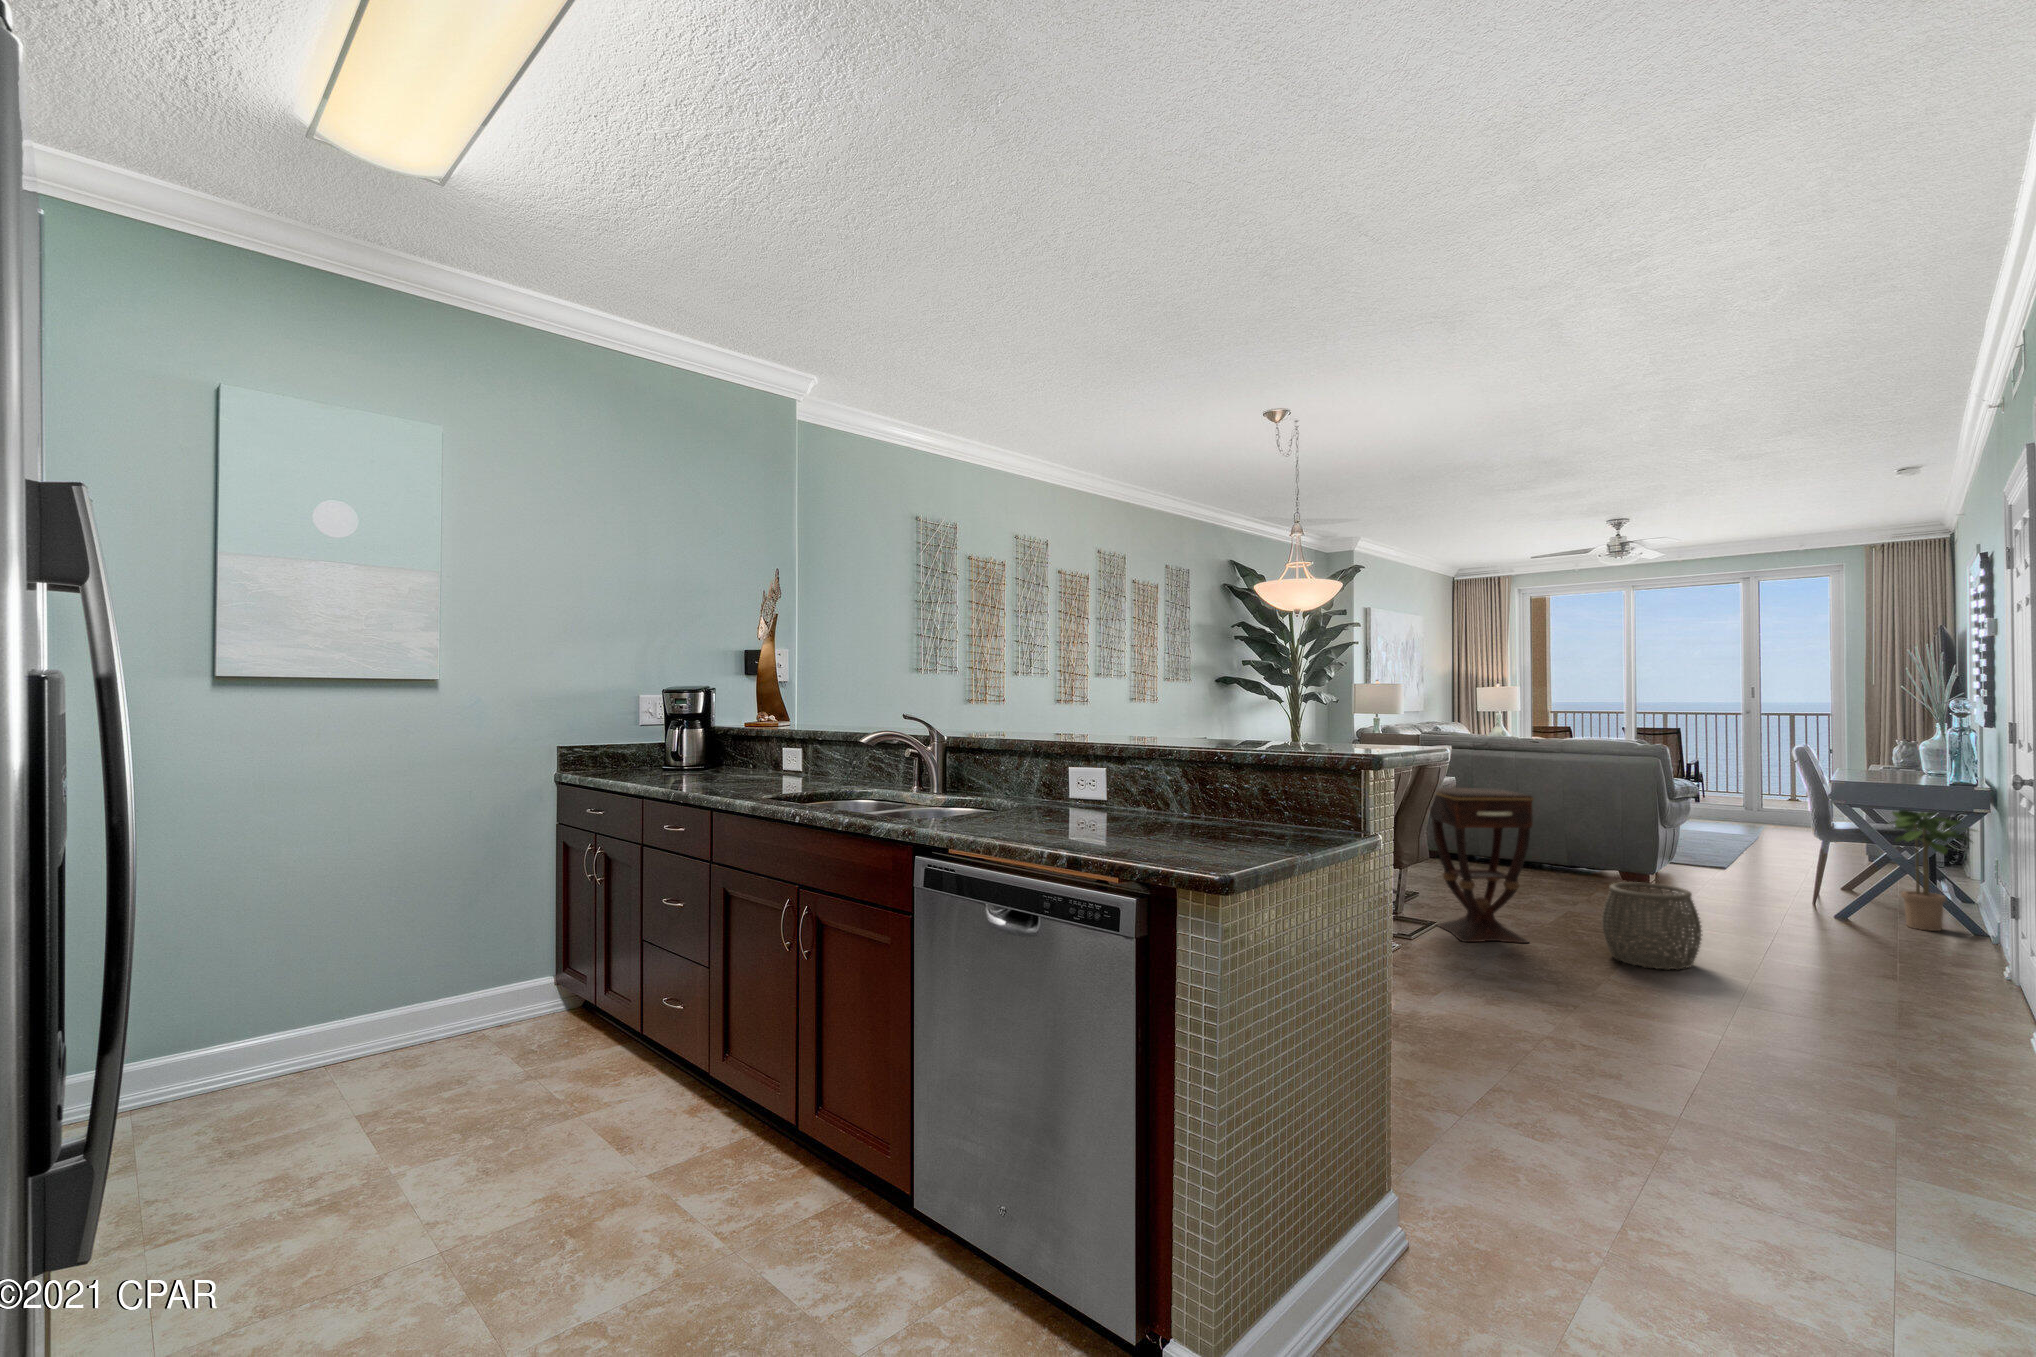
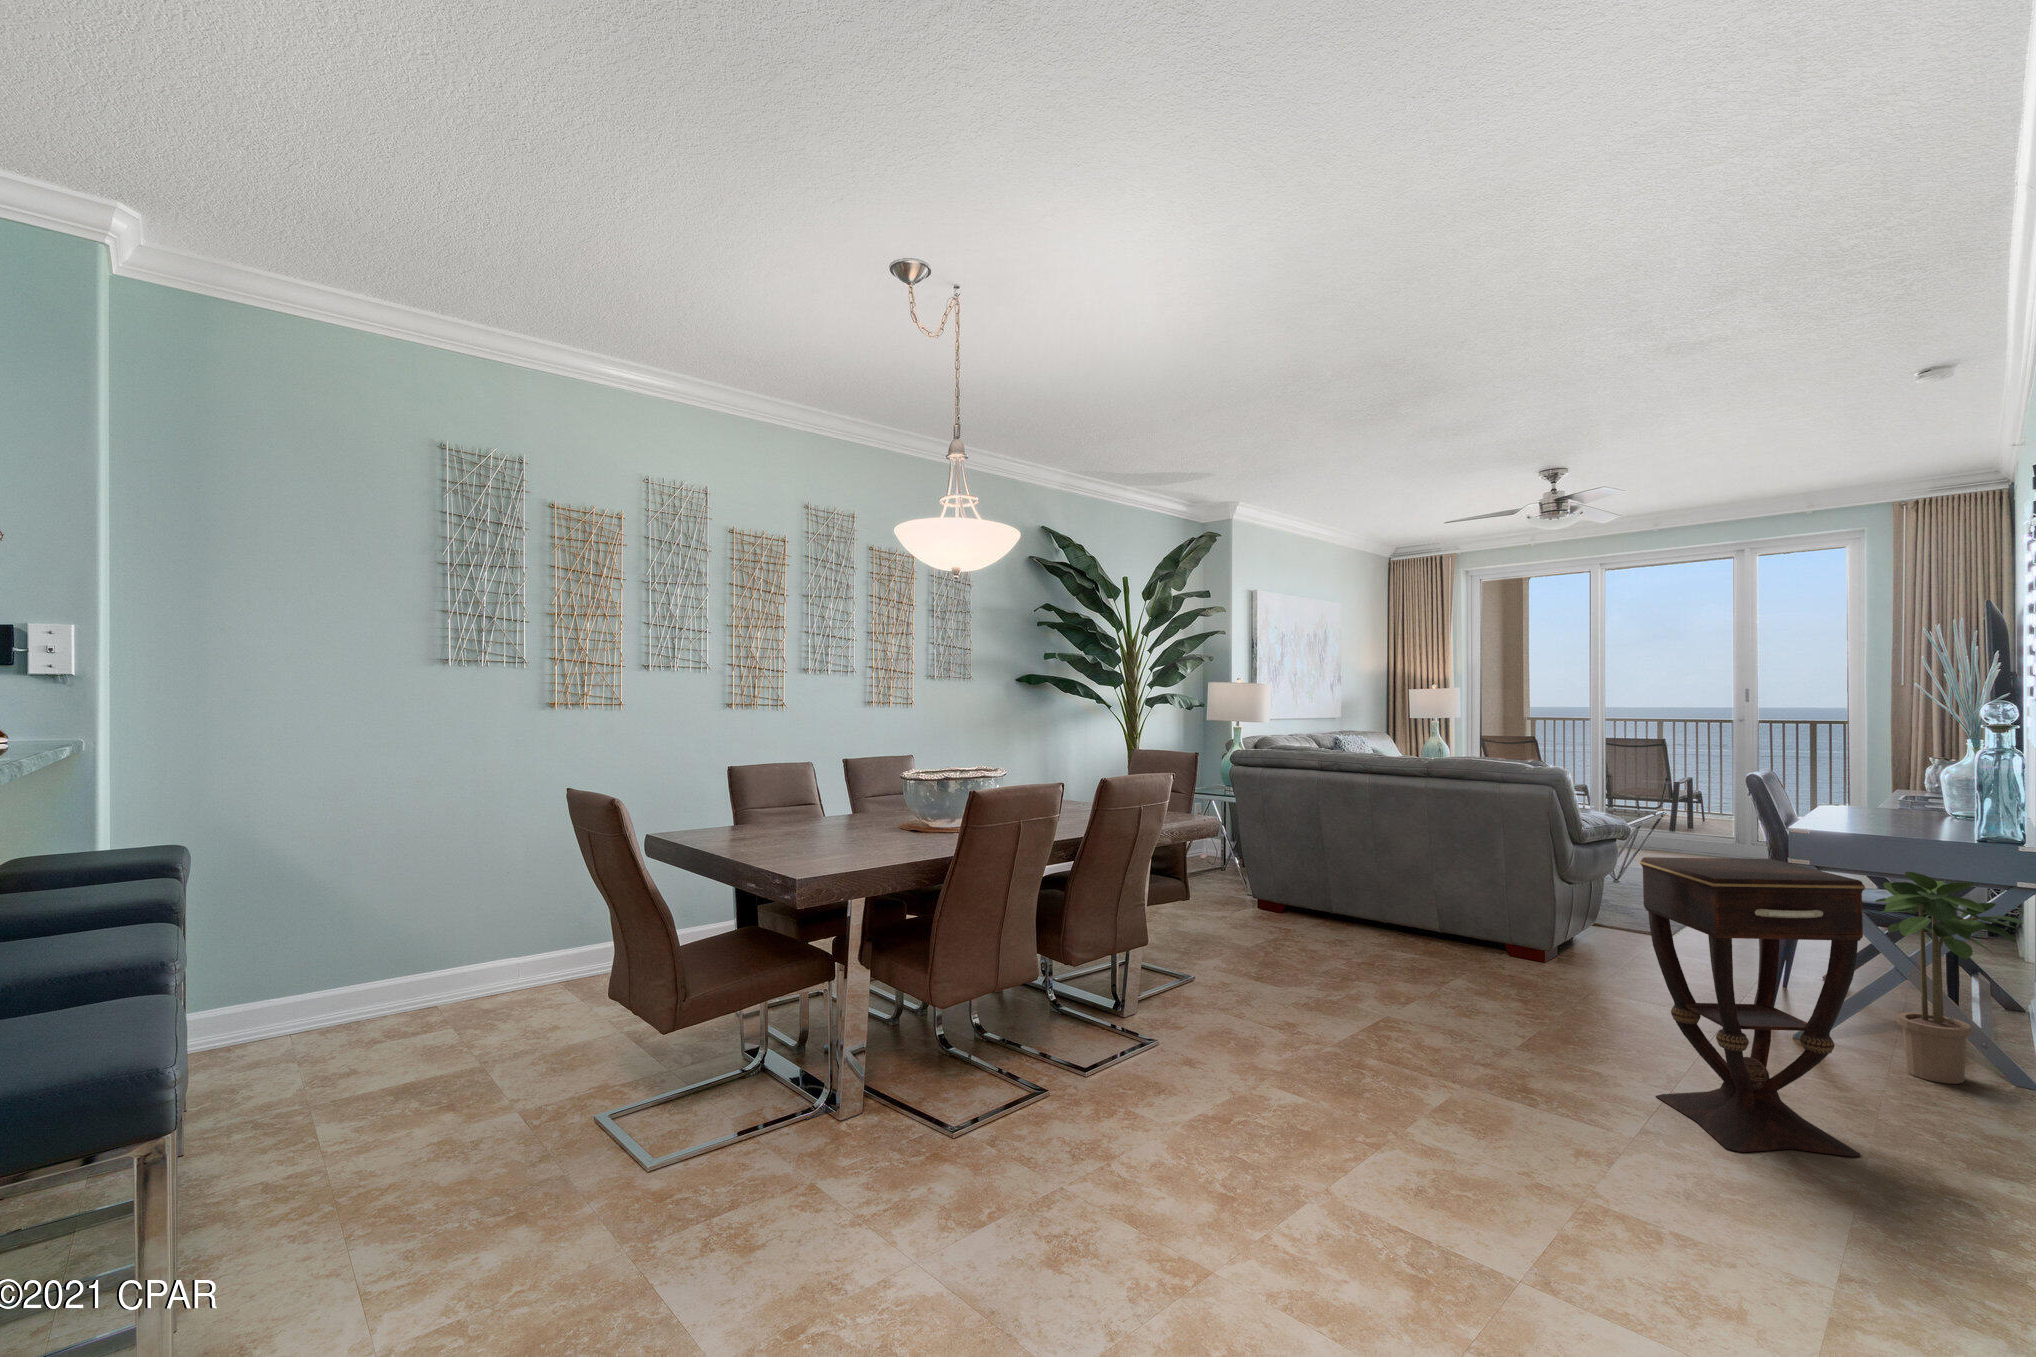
side table: present [1430,788,1533,943] -> present [1640,857,1865,1157]
woven basket: present [1602,882,1702,970] -> none [1348,1014,1509,1186]

